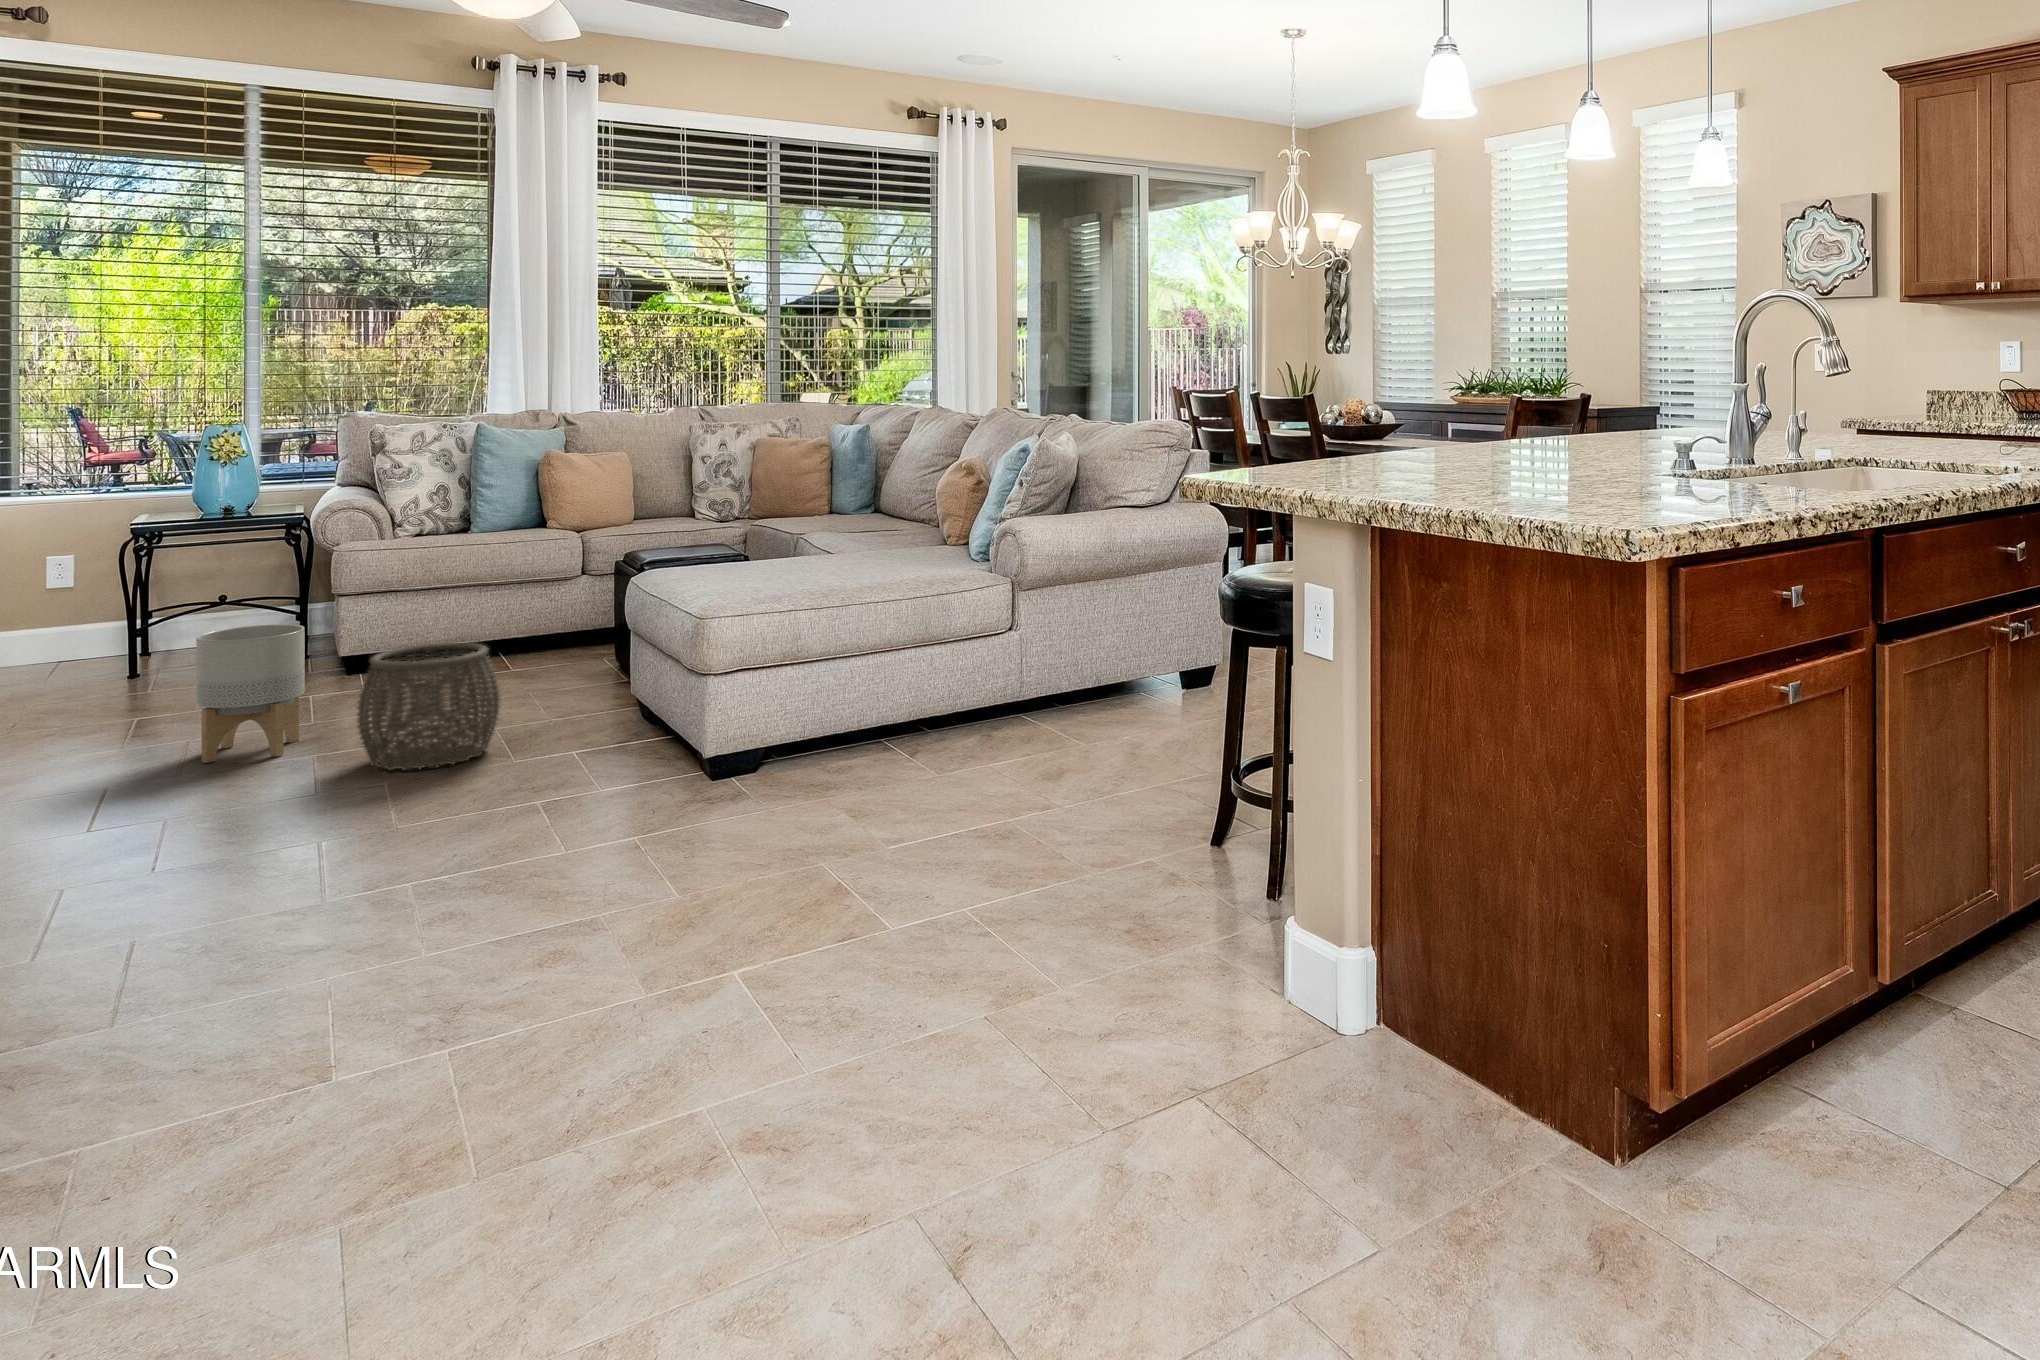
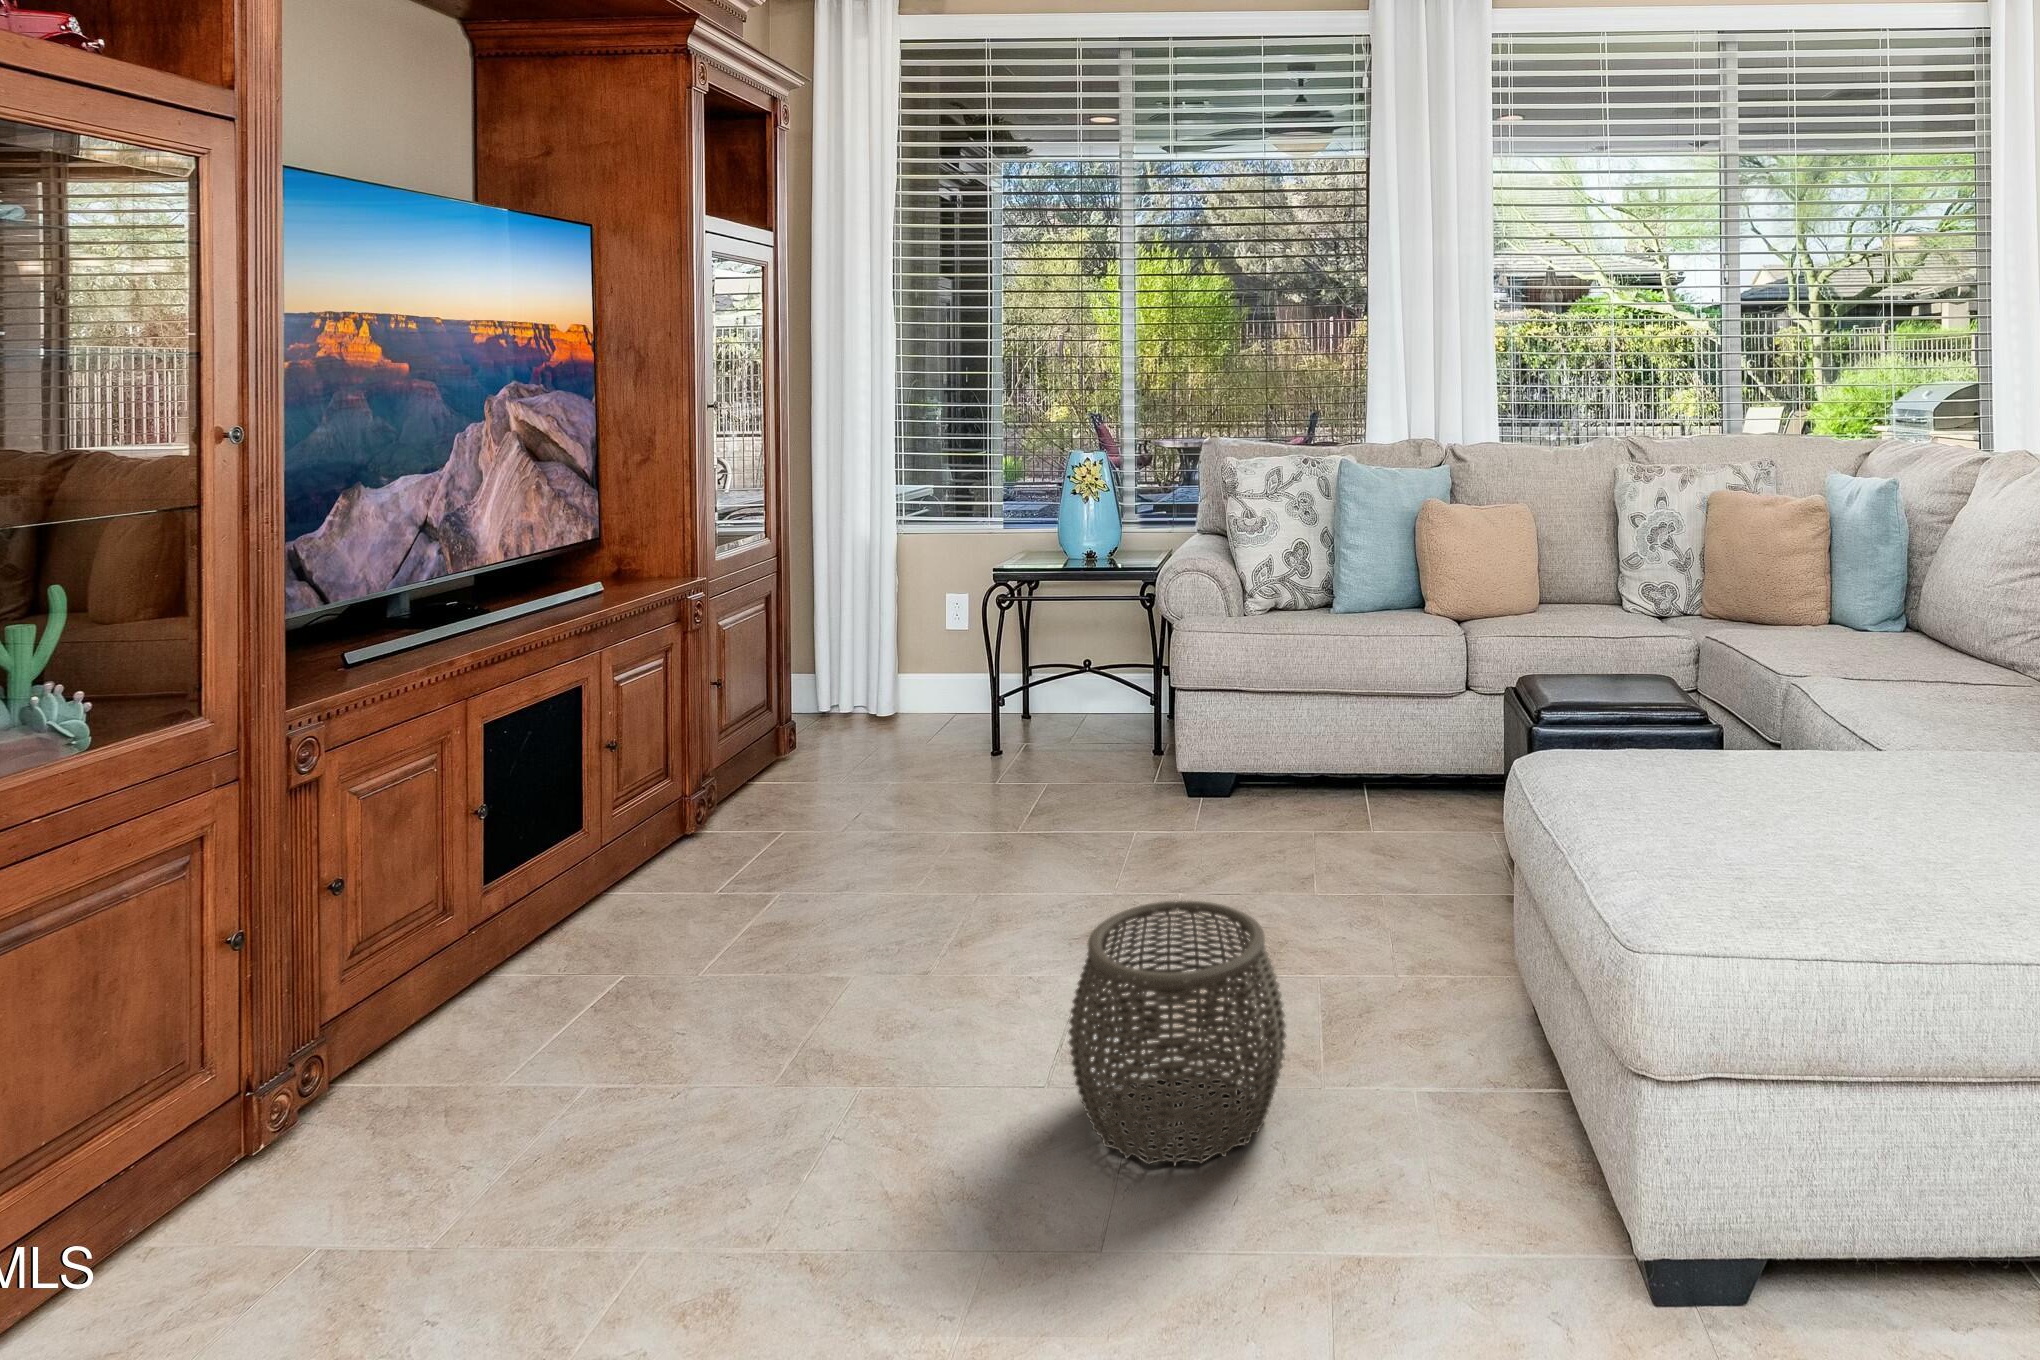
planter: present [196,624,305,763] -> none [917,798,1052,1027]

